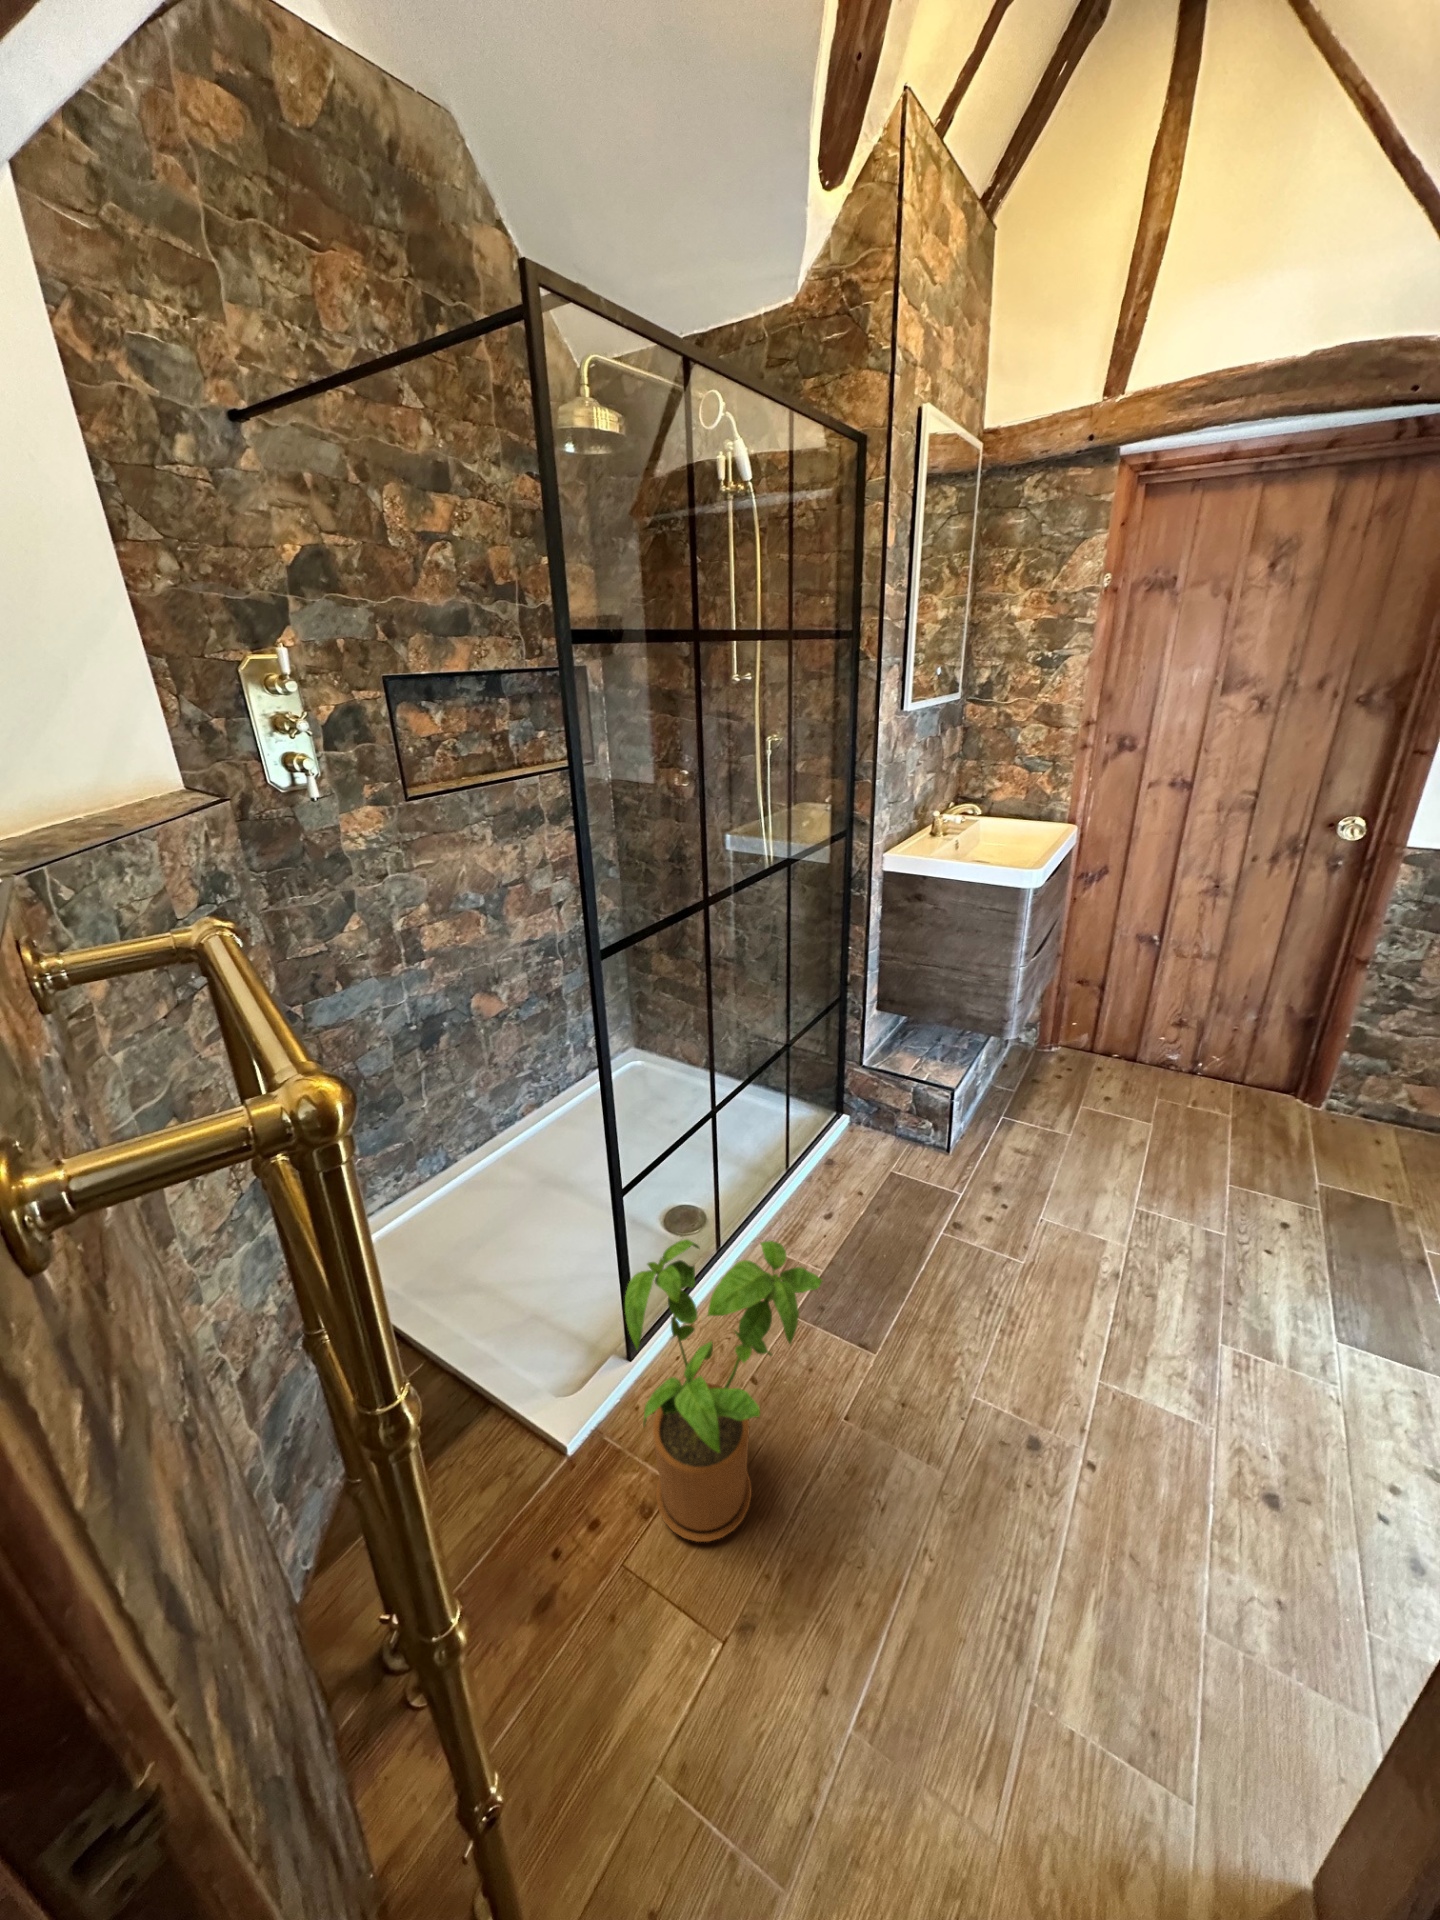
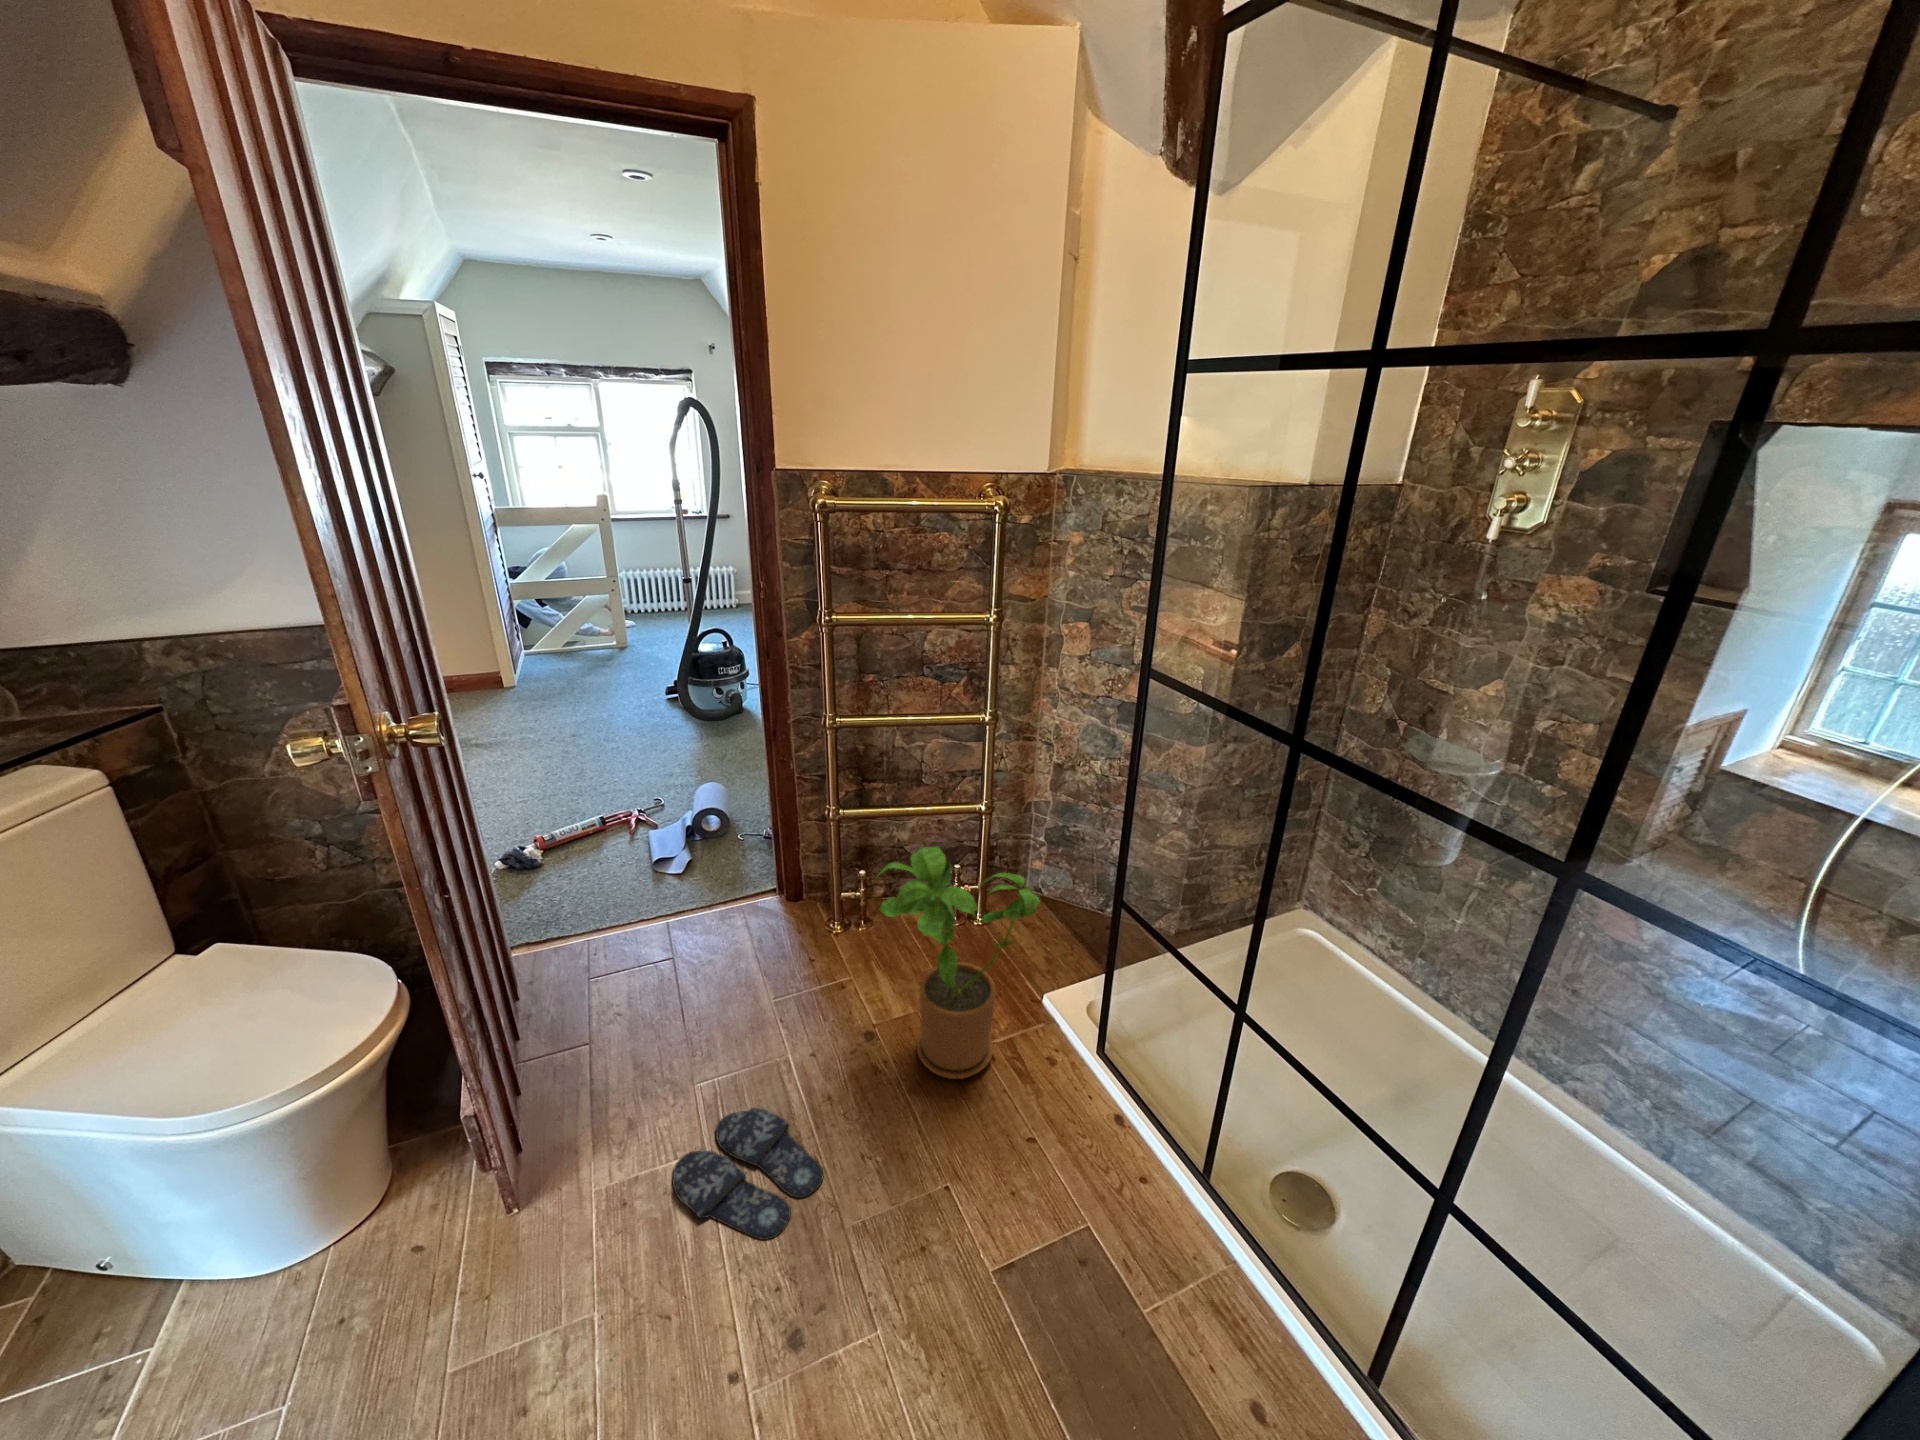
slippers: none [917,1524,1074,1717] -> present [673,1108,824,1240]

